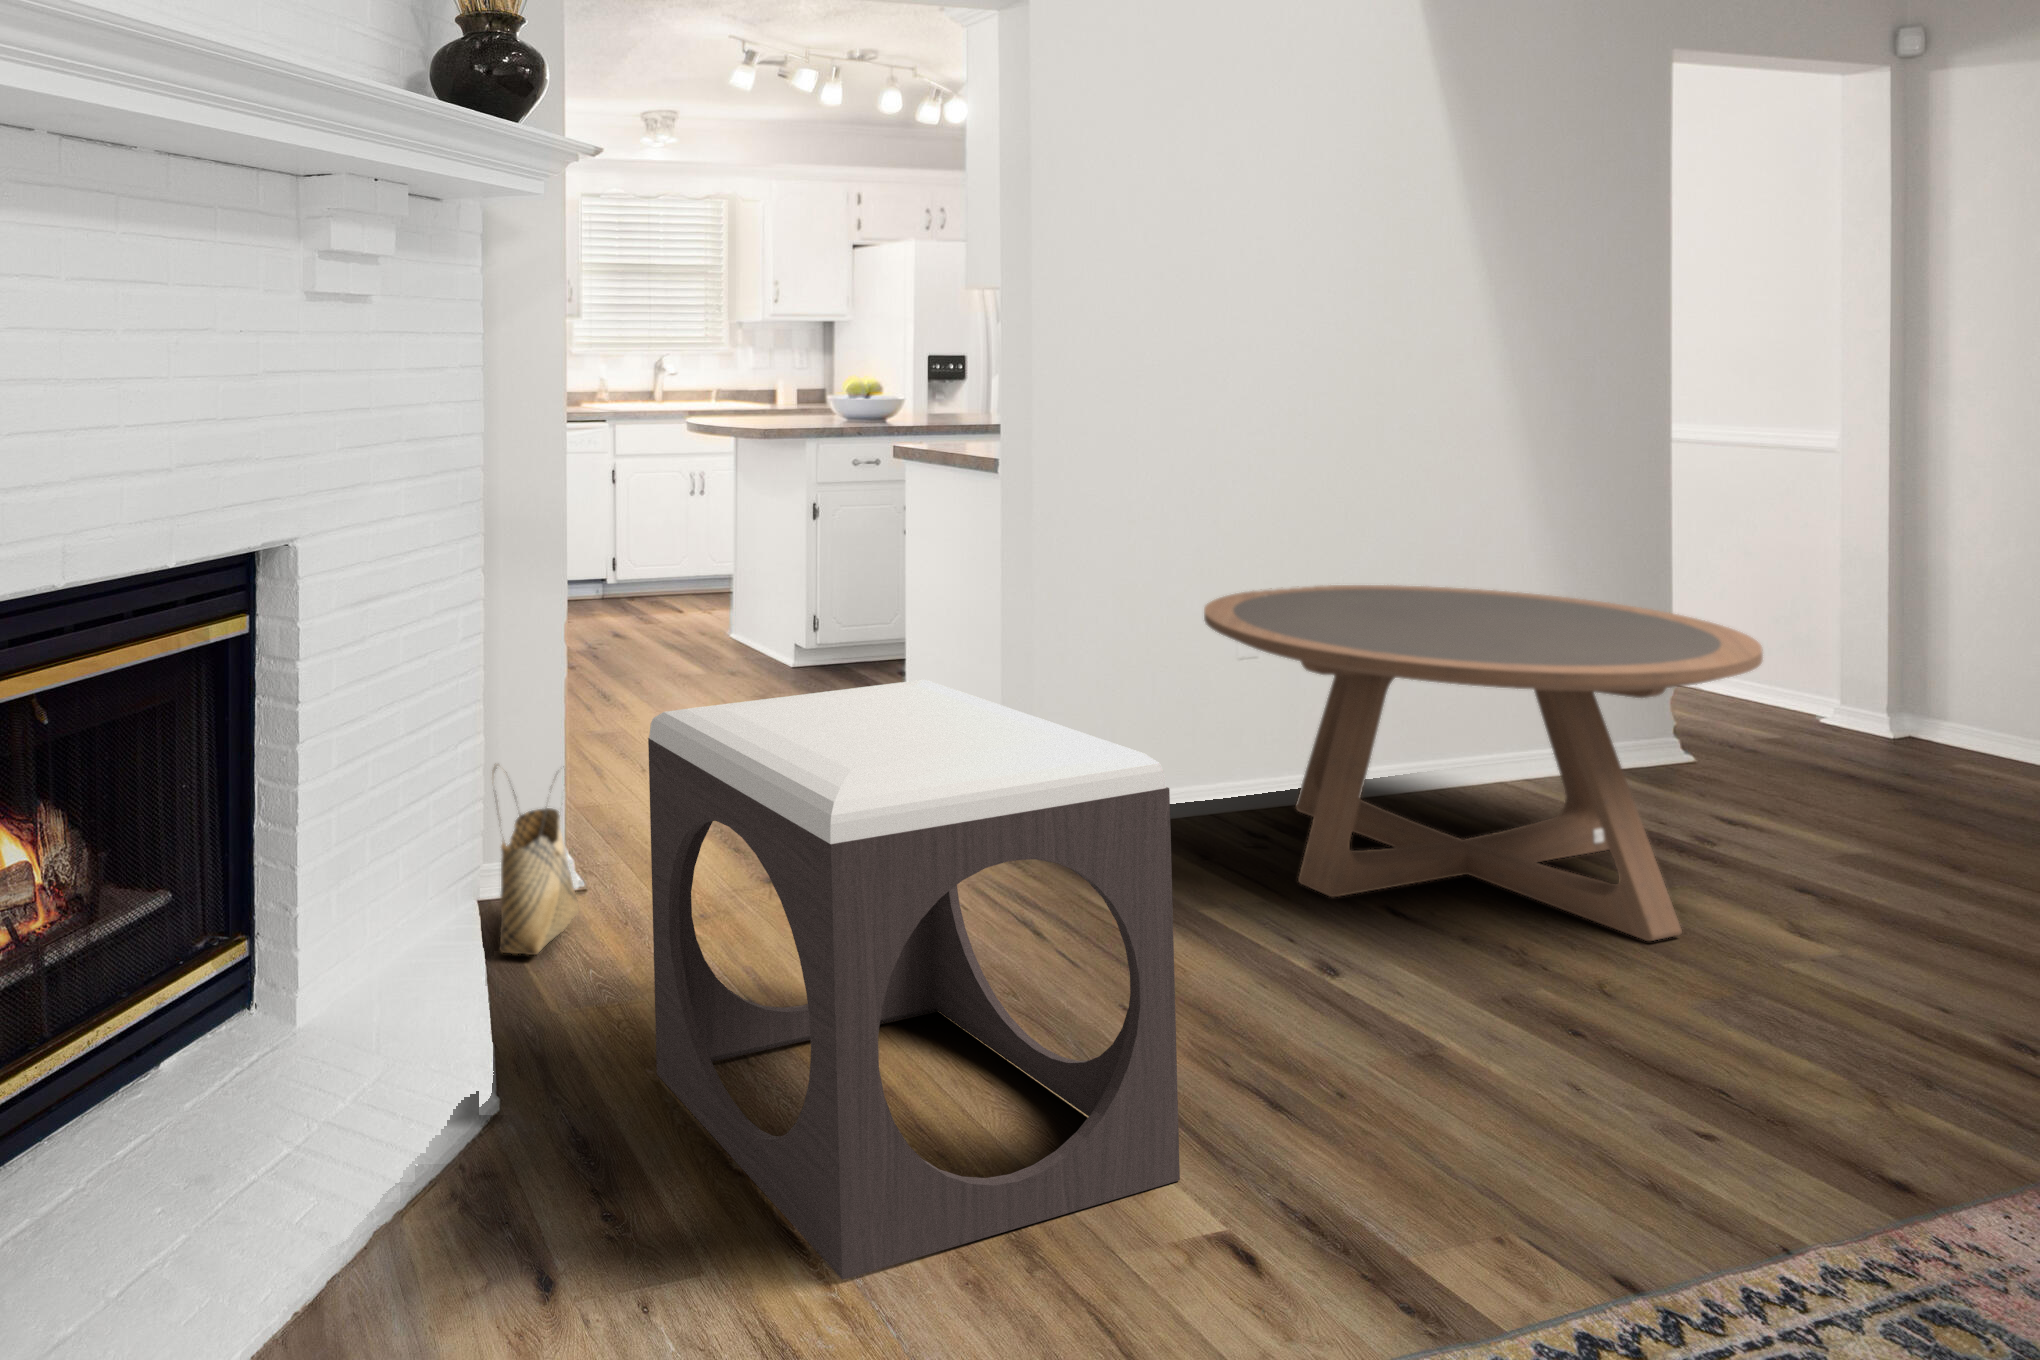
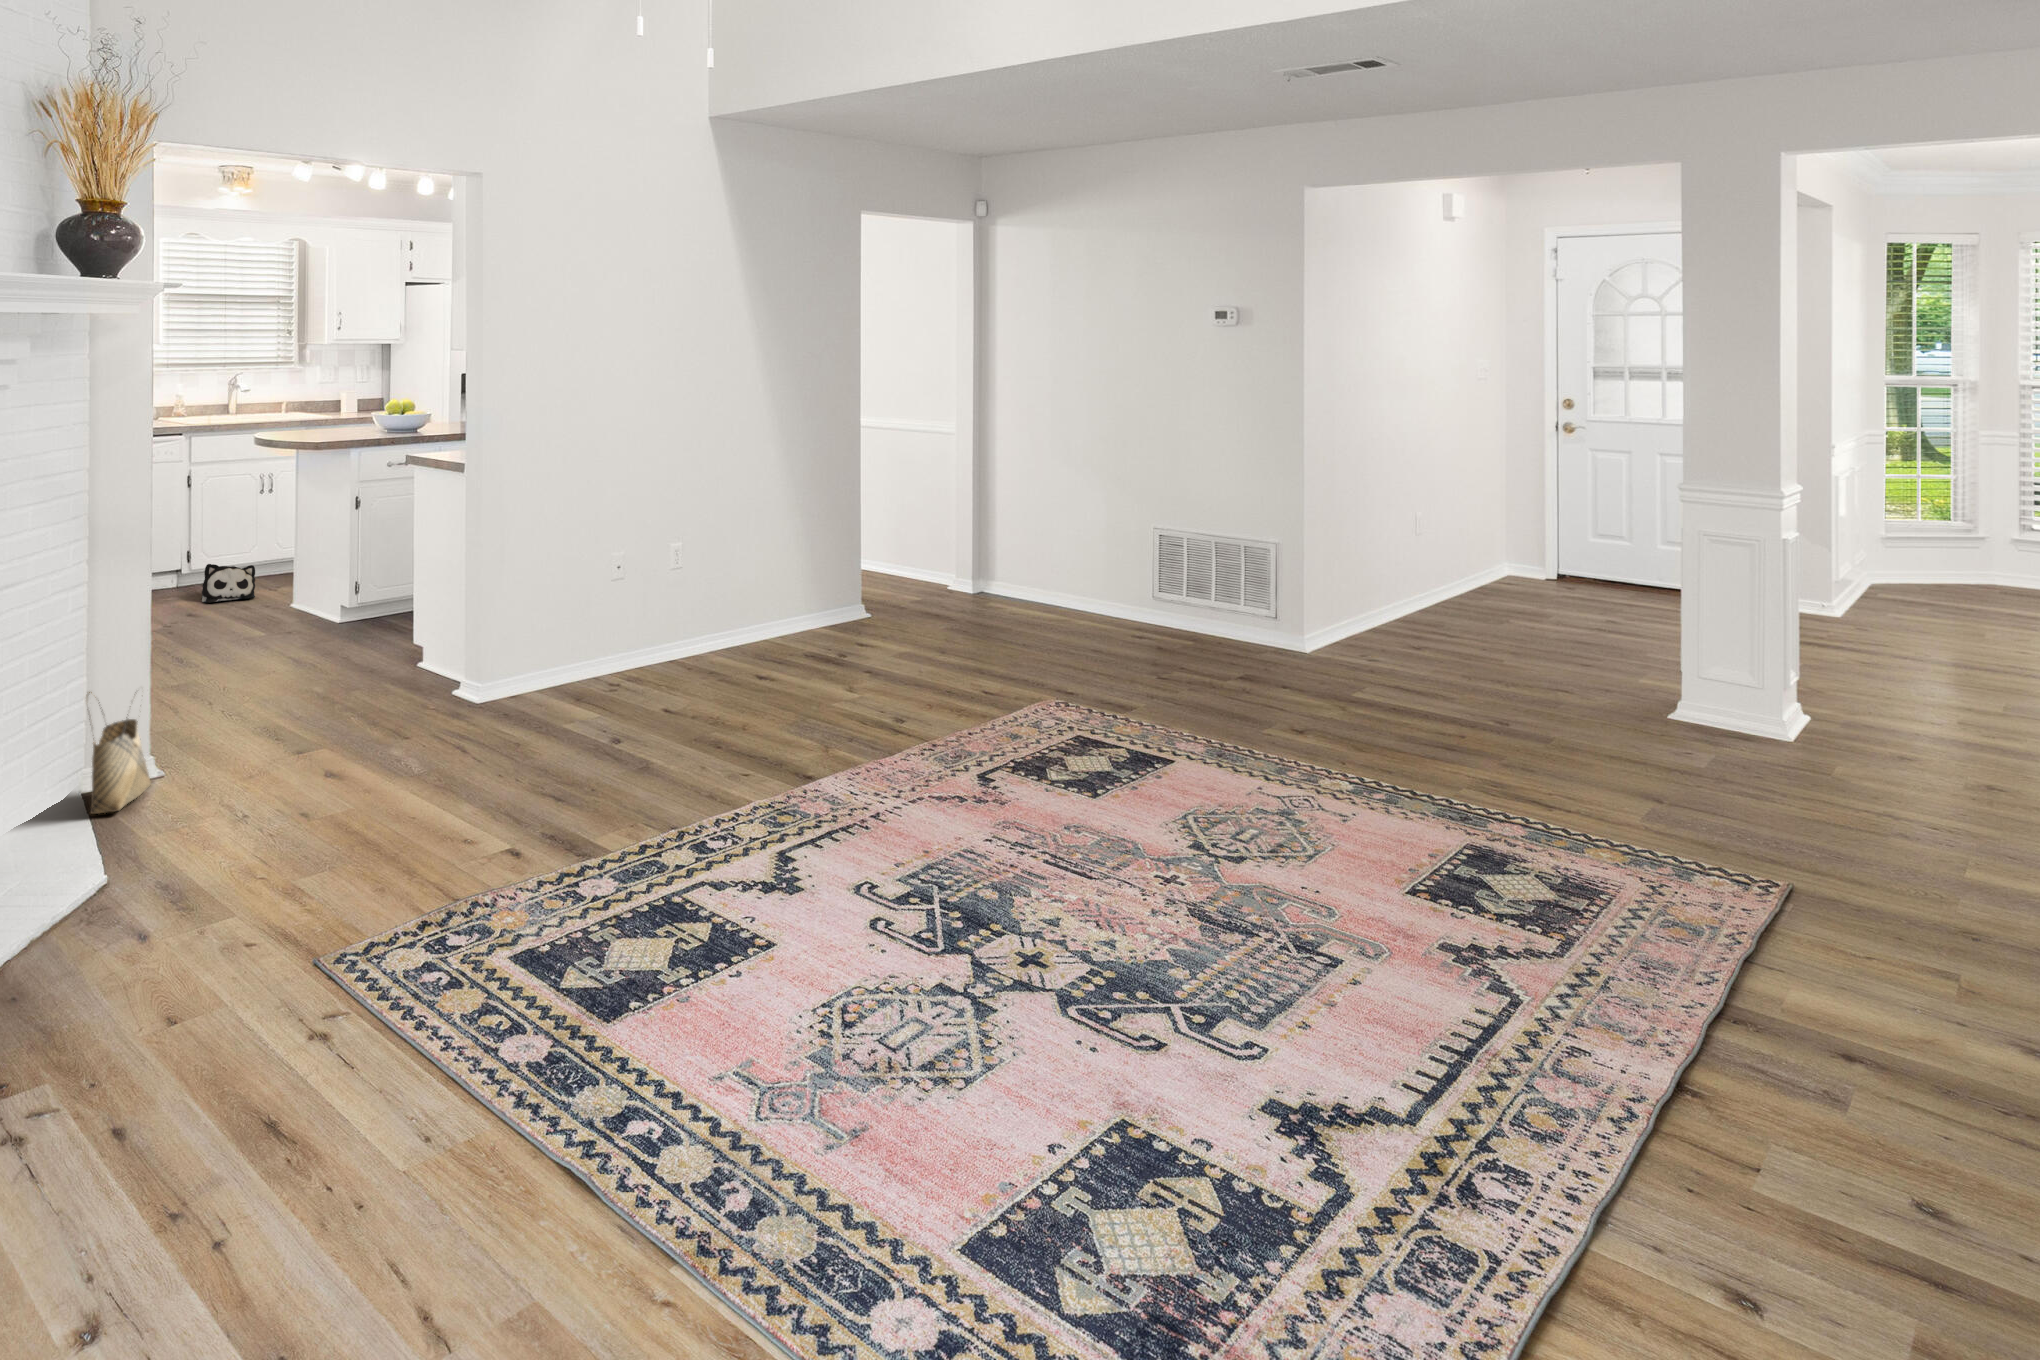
plush toy: none [631,581,690,629] -> present [202,564,255,603]
coffee table: present [1204,585,1763,941] -> none [581,539,838,717]
footstool: present [648,680,1180,1280] -> none [201,609,491,909]

